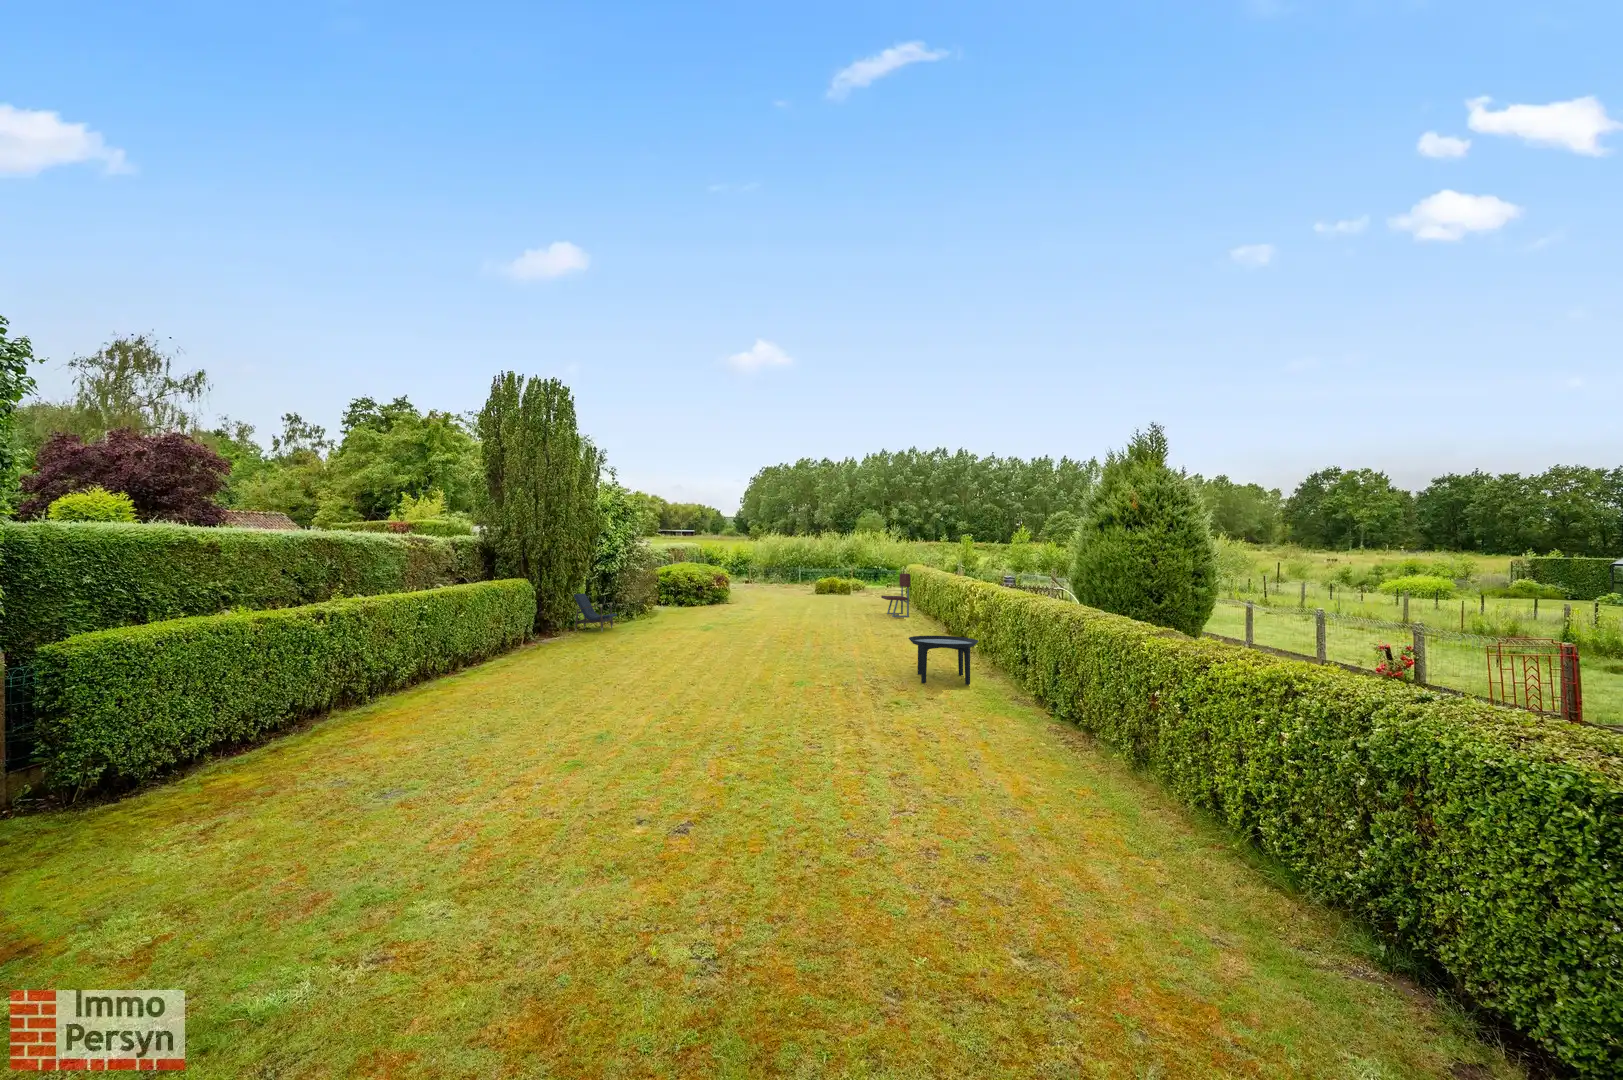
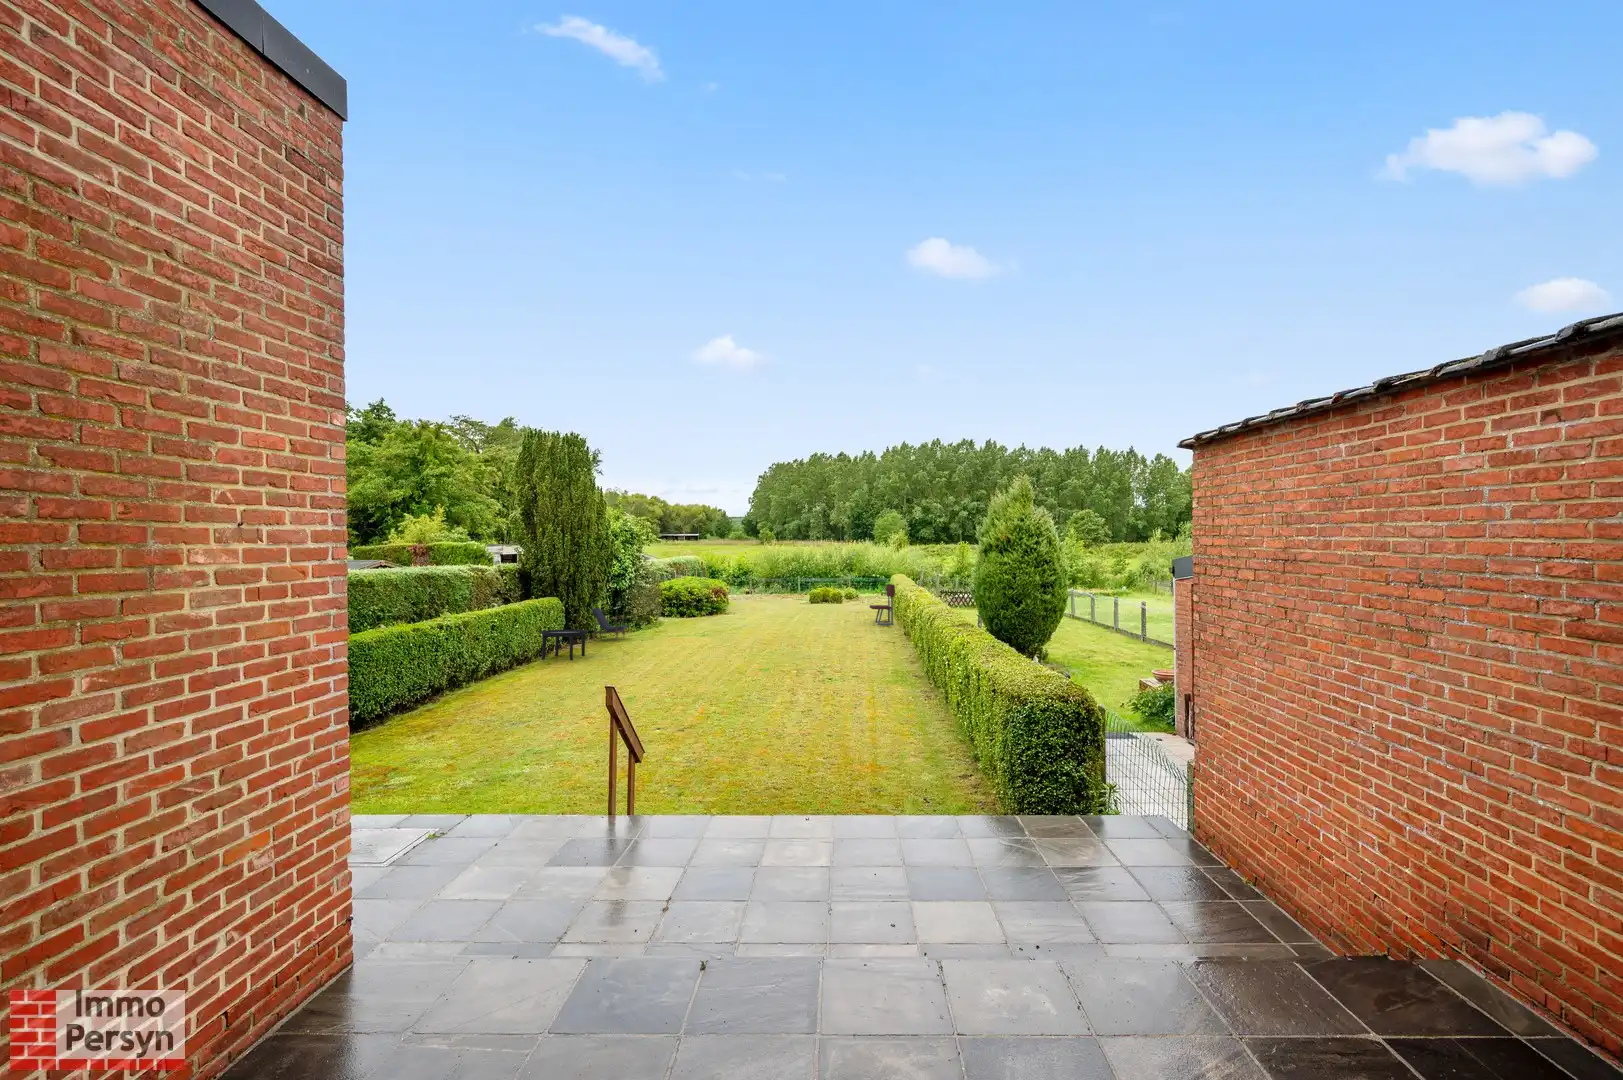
round table: present [909,636,979,685] -> present [540,629,588,660]

